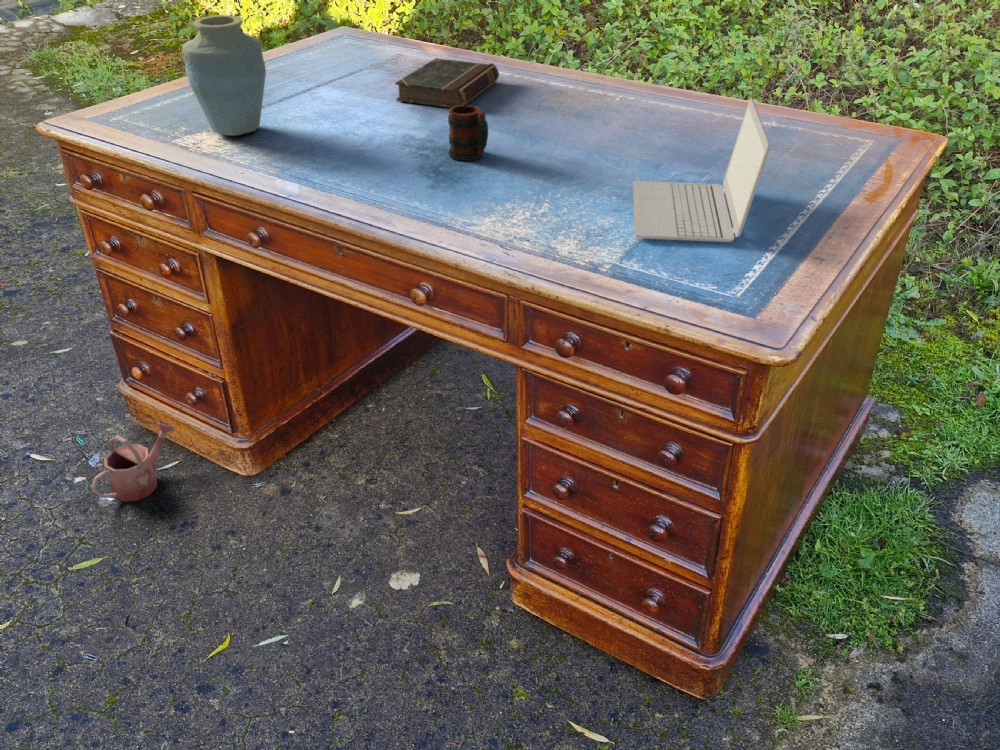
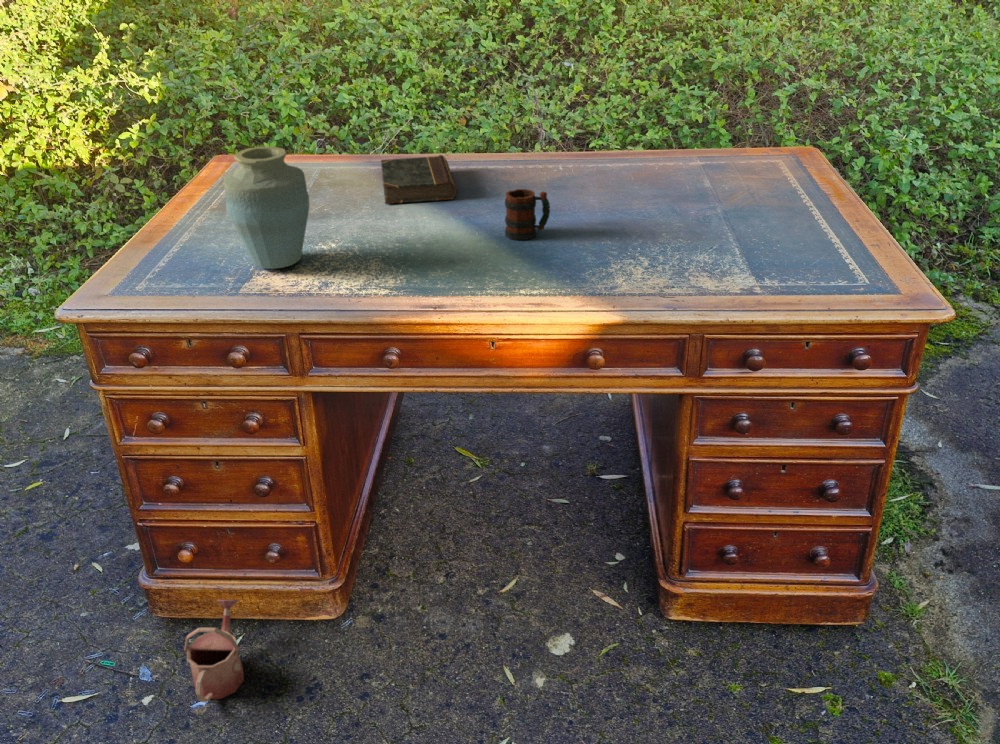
laptop: present [633,98,771,242] -> none [684,138,839,263]

